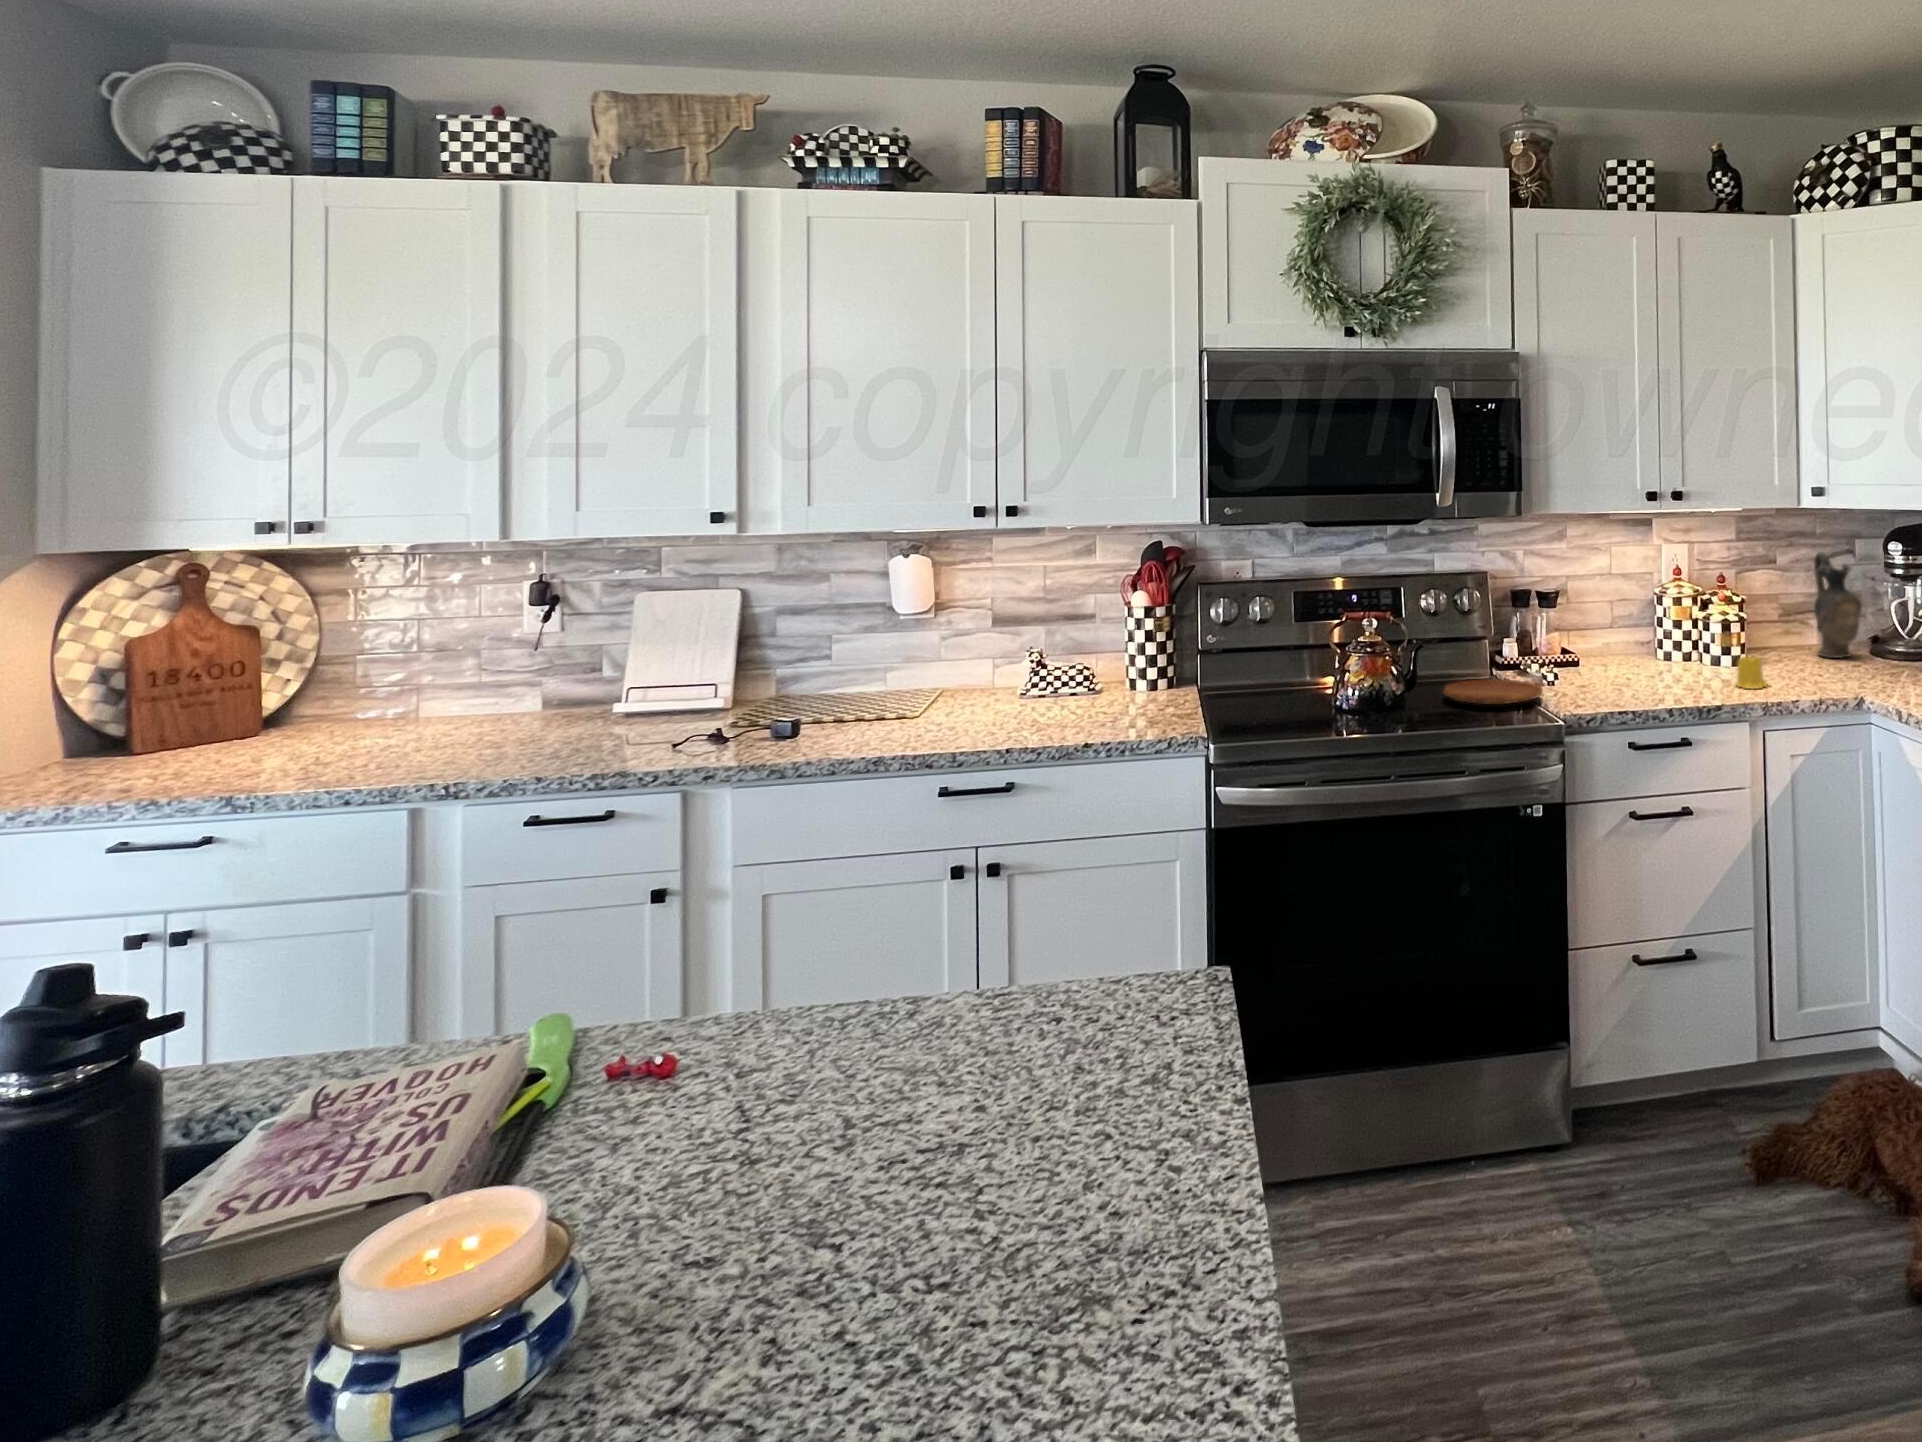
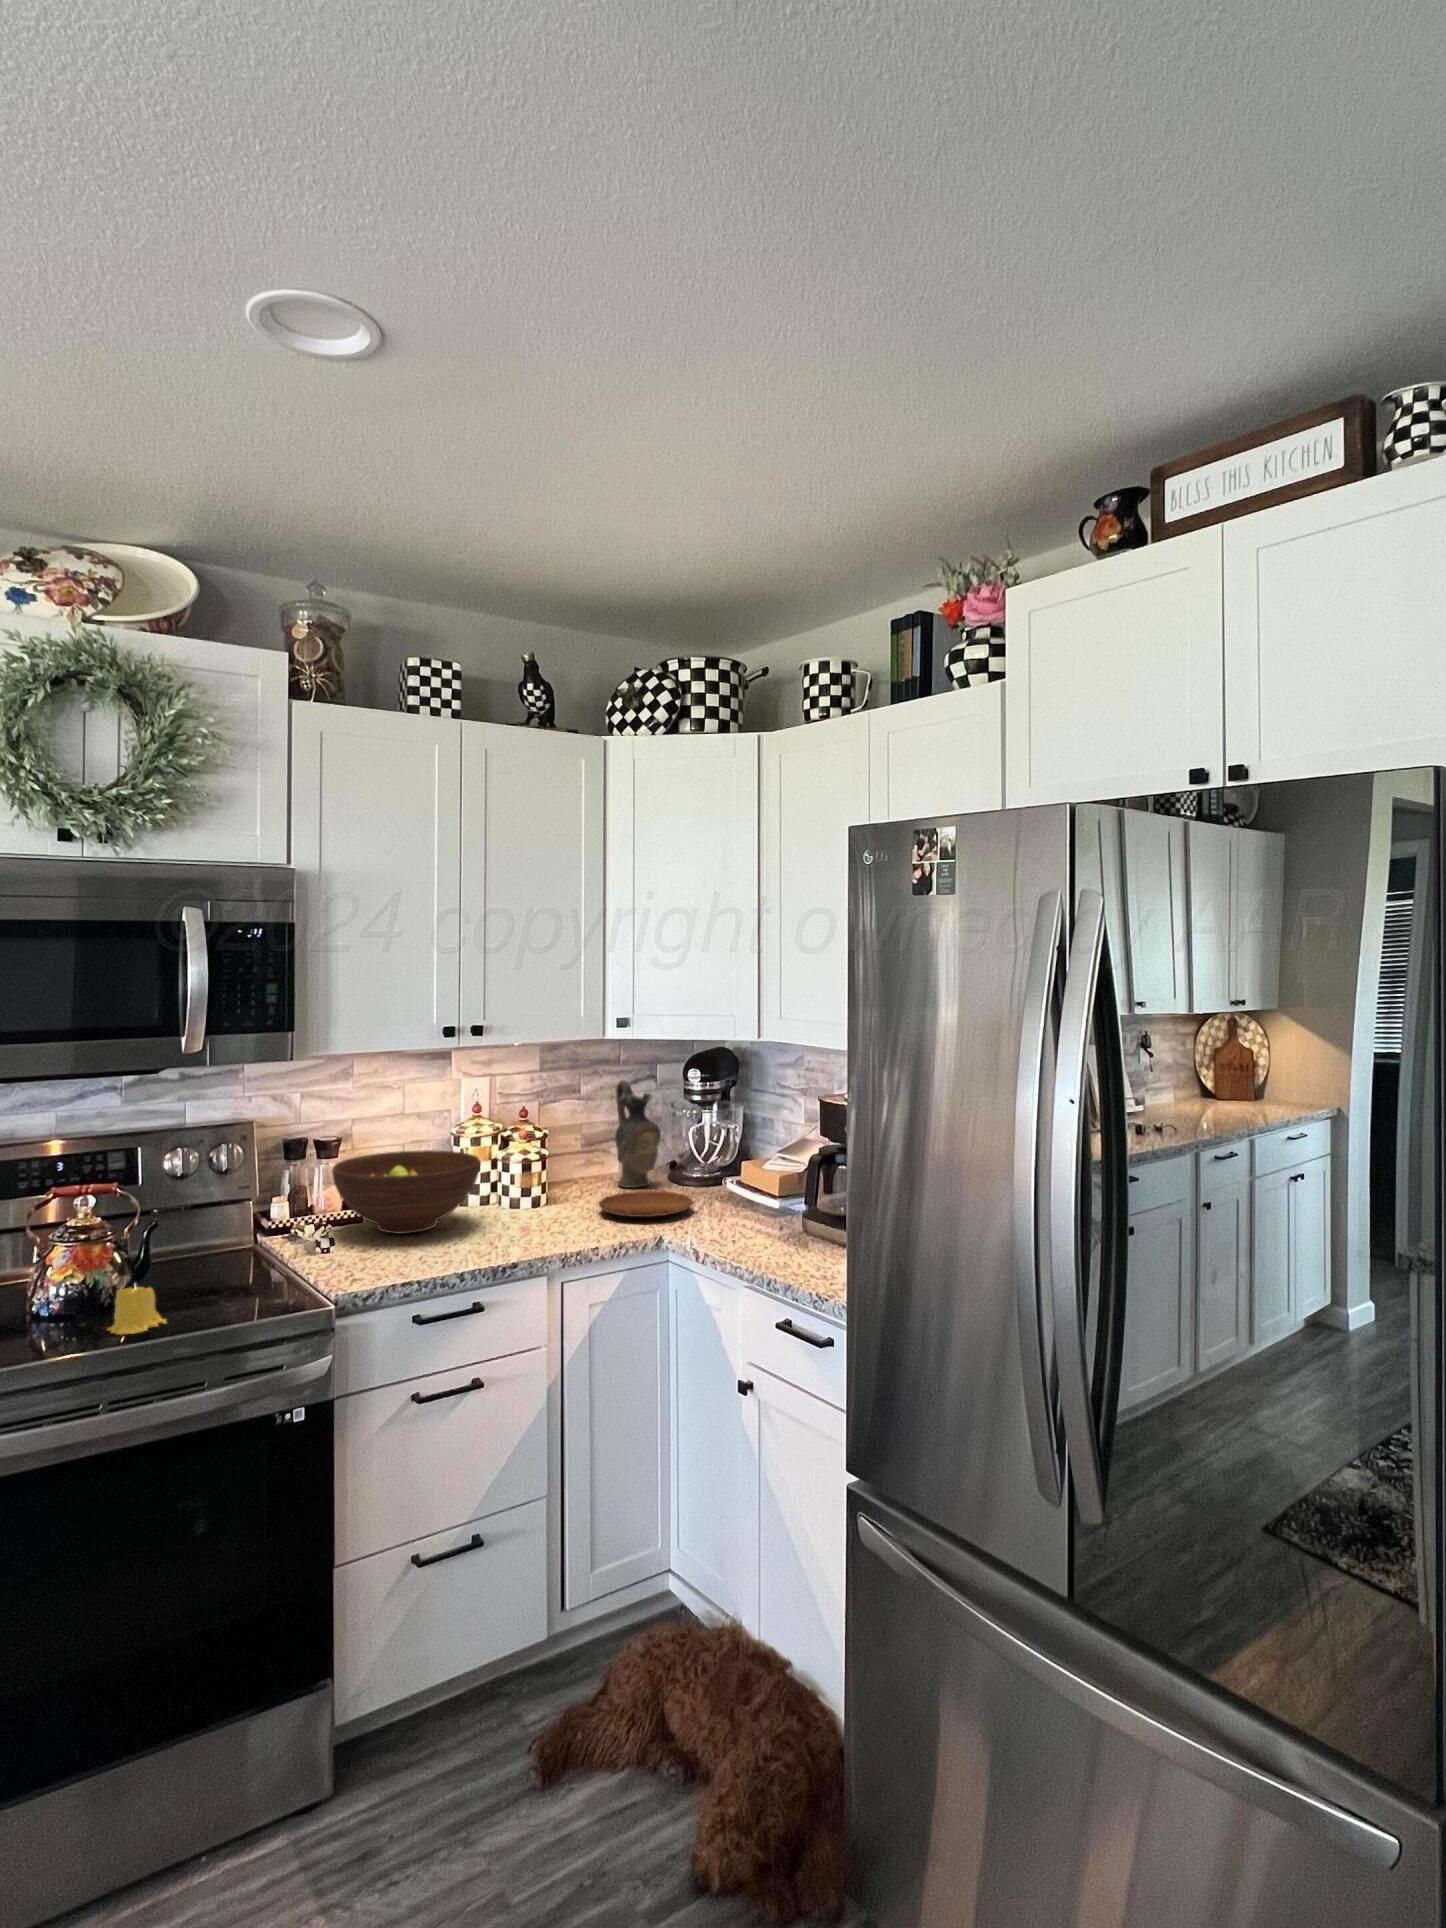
fruit bowl: none [1554,608,1684,679] -> present [332,1150,480,1234]
candle: present [1735,656,1770,689] -> present [108,1286,166,1335]
tray: present [1444,679,1543,704] -> present [598,1191,694,1217]

